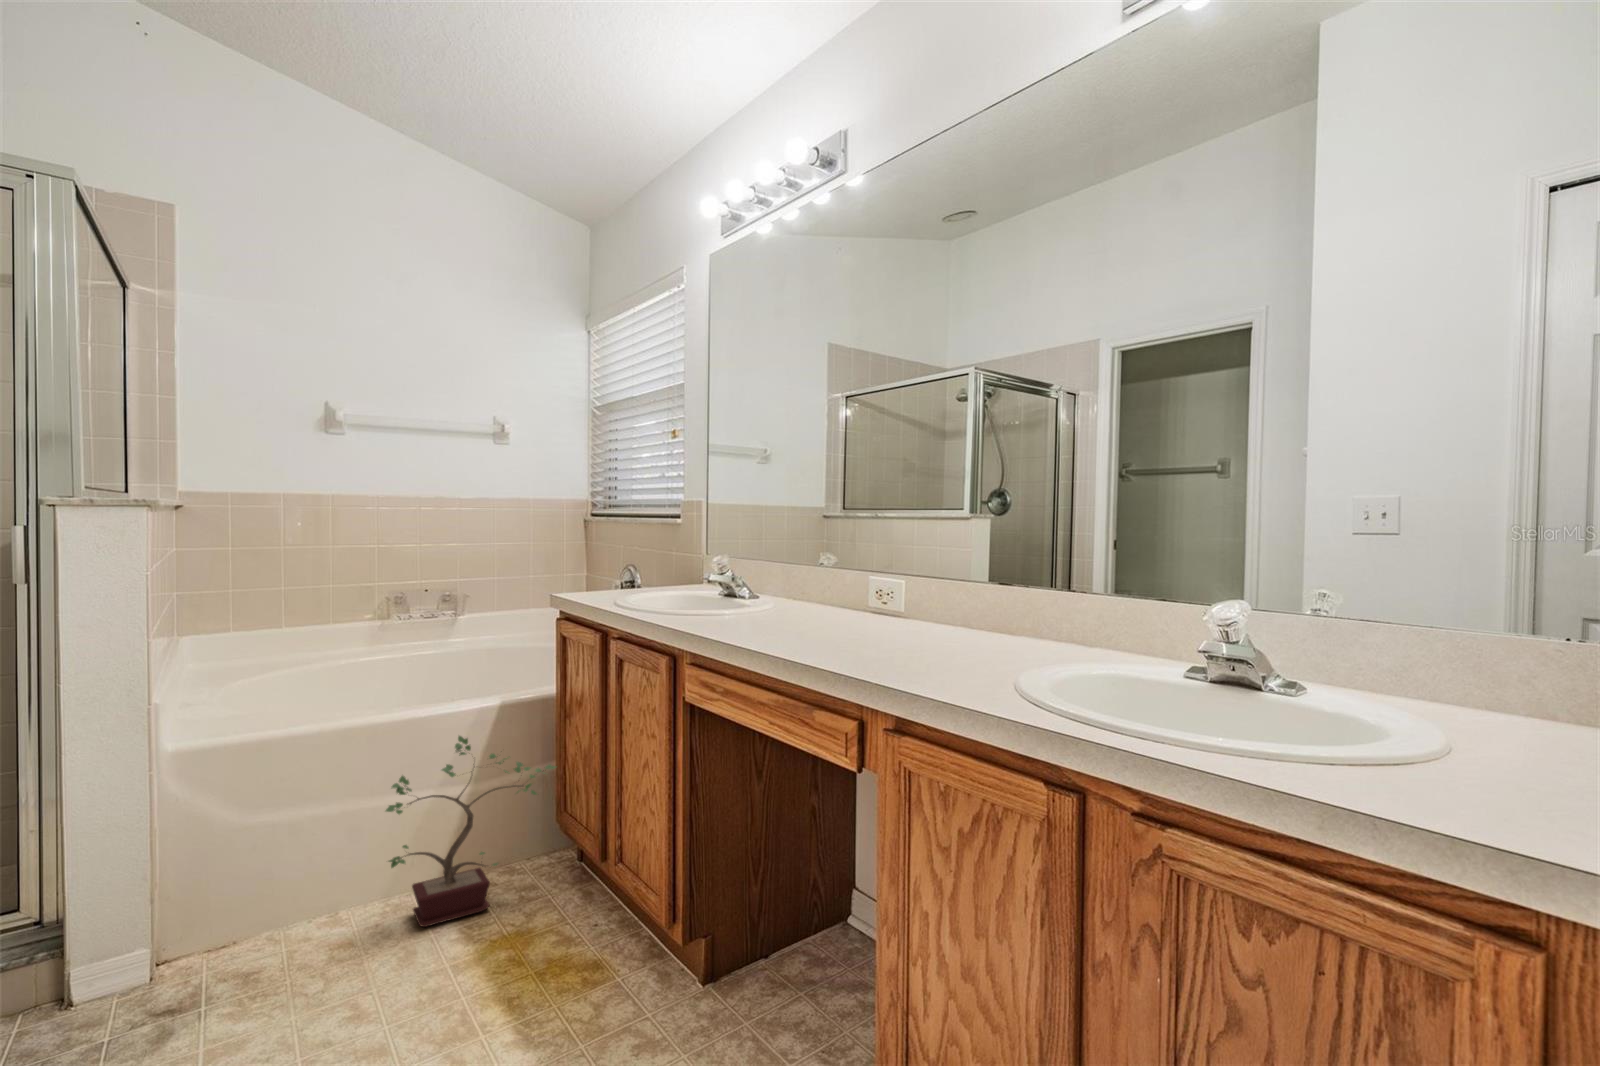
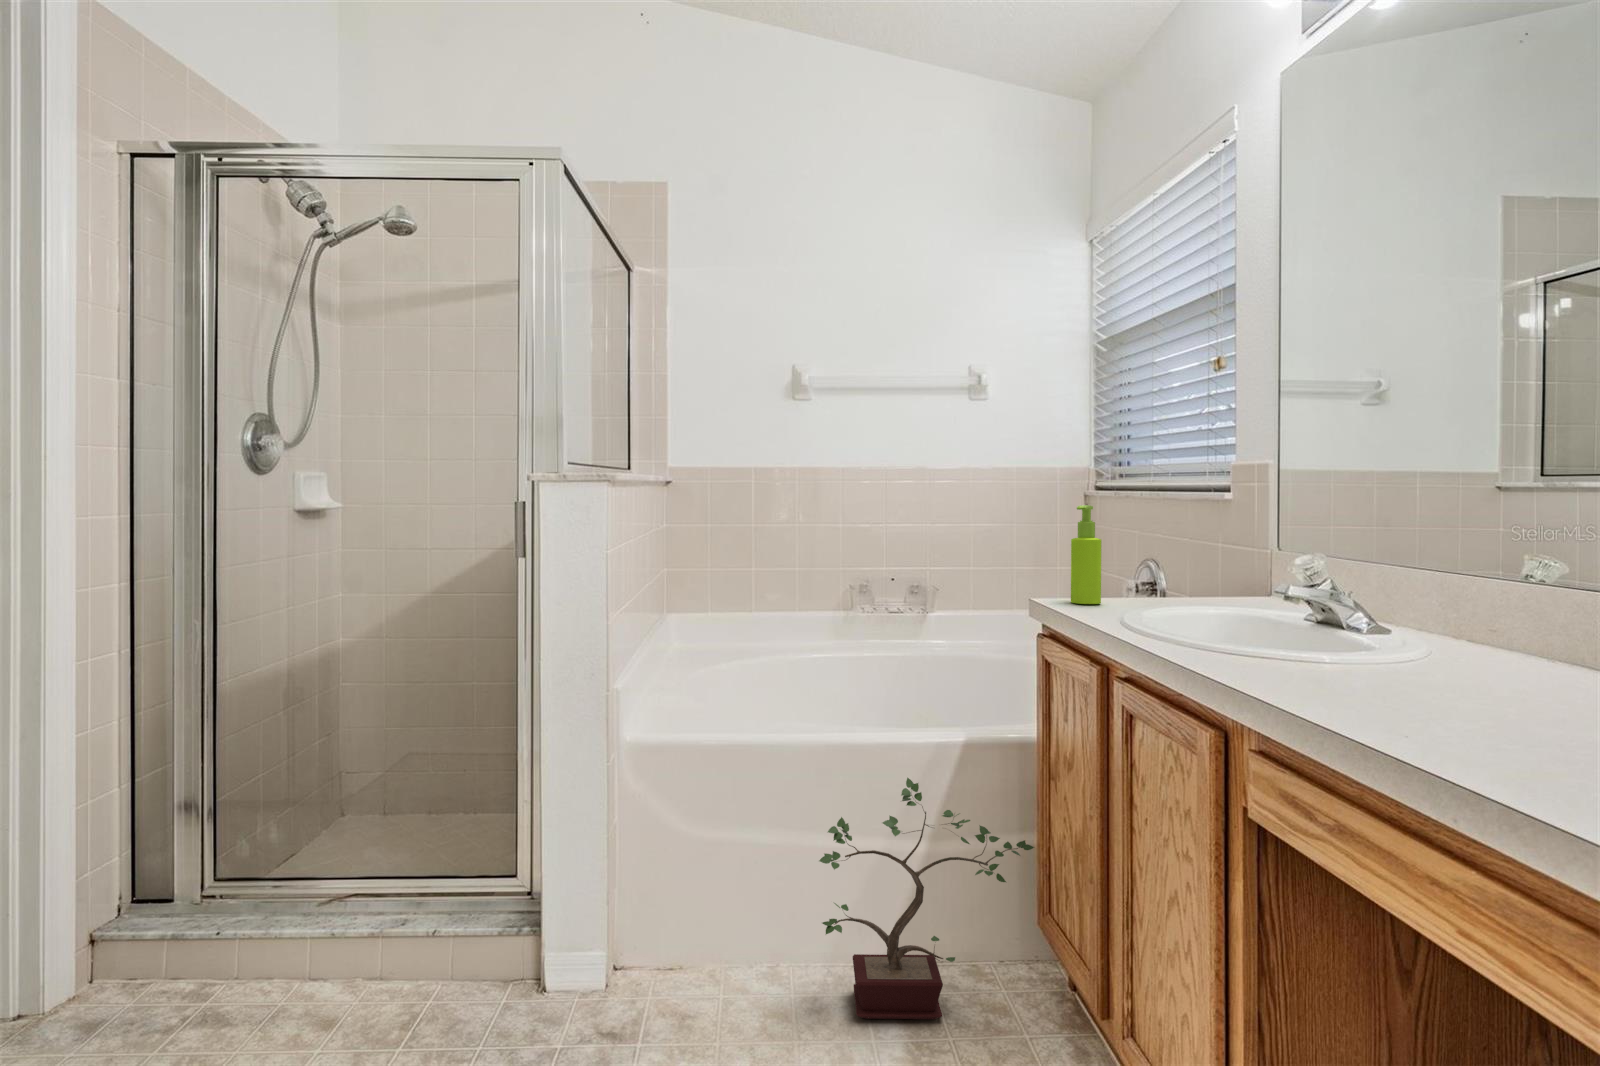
soap dispenser: none [580,528,601,595] -> present [1071,505,1101,604]

